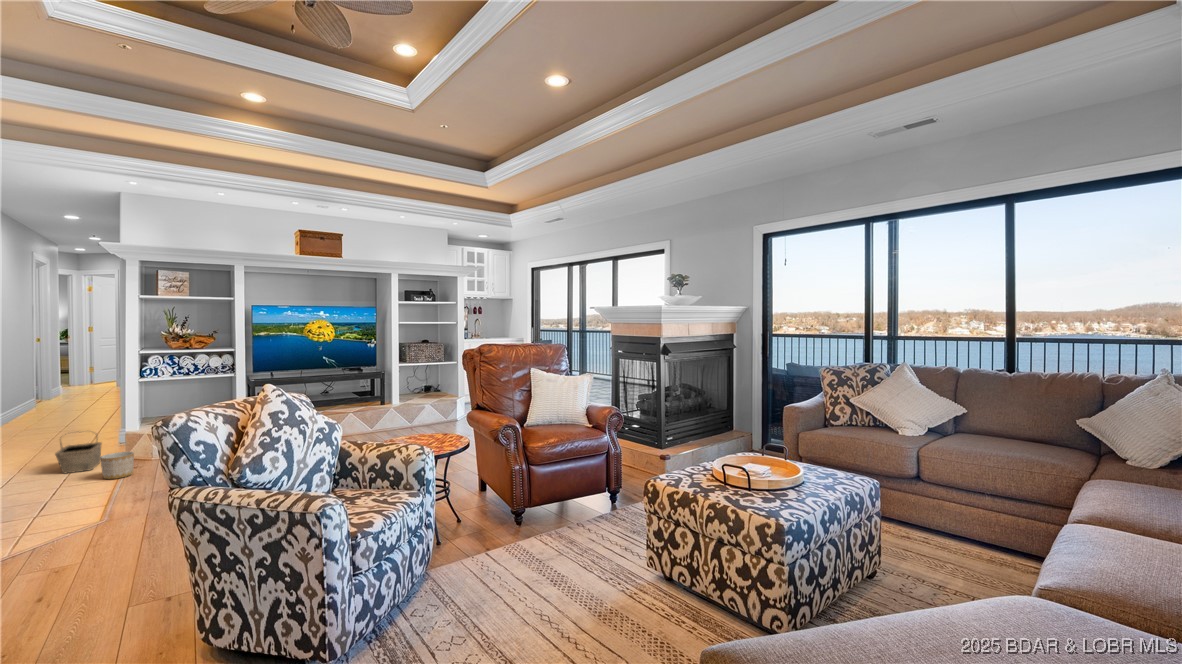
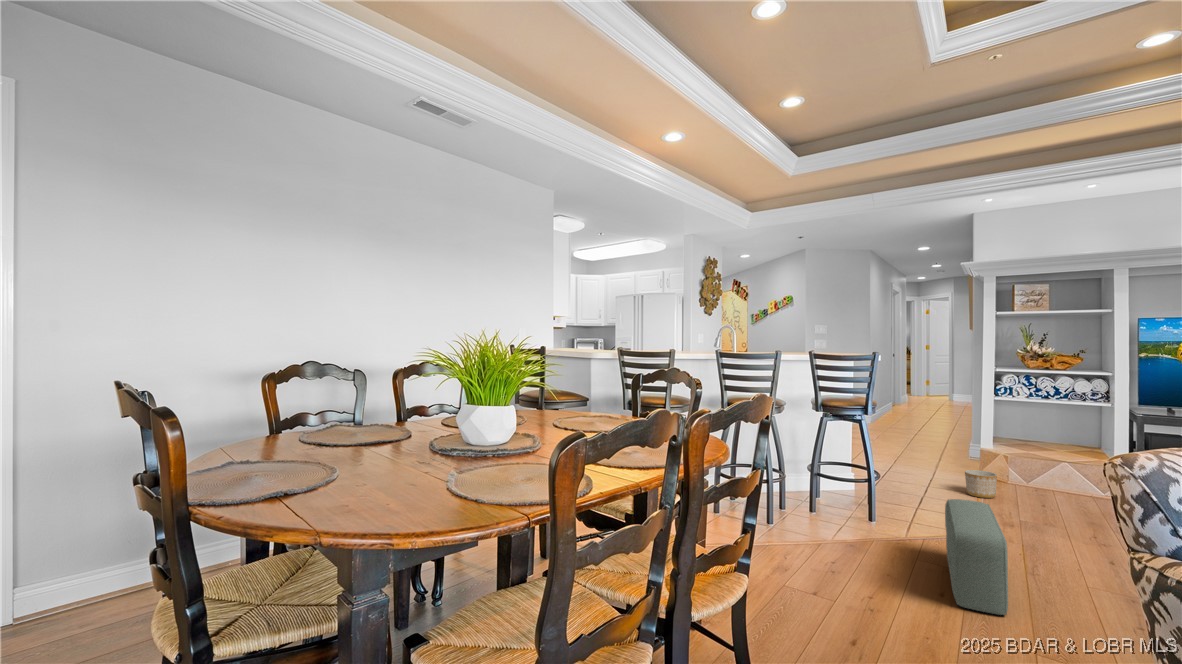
basket: present [55,439,102,473] -> none [924,441,961,481]
pouf: none [50,484,111,591] -> present [945,499,1008,615]

